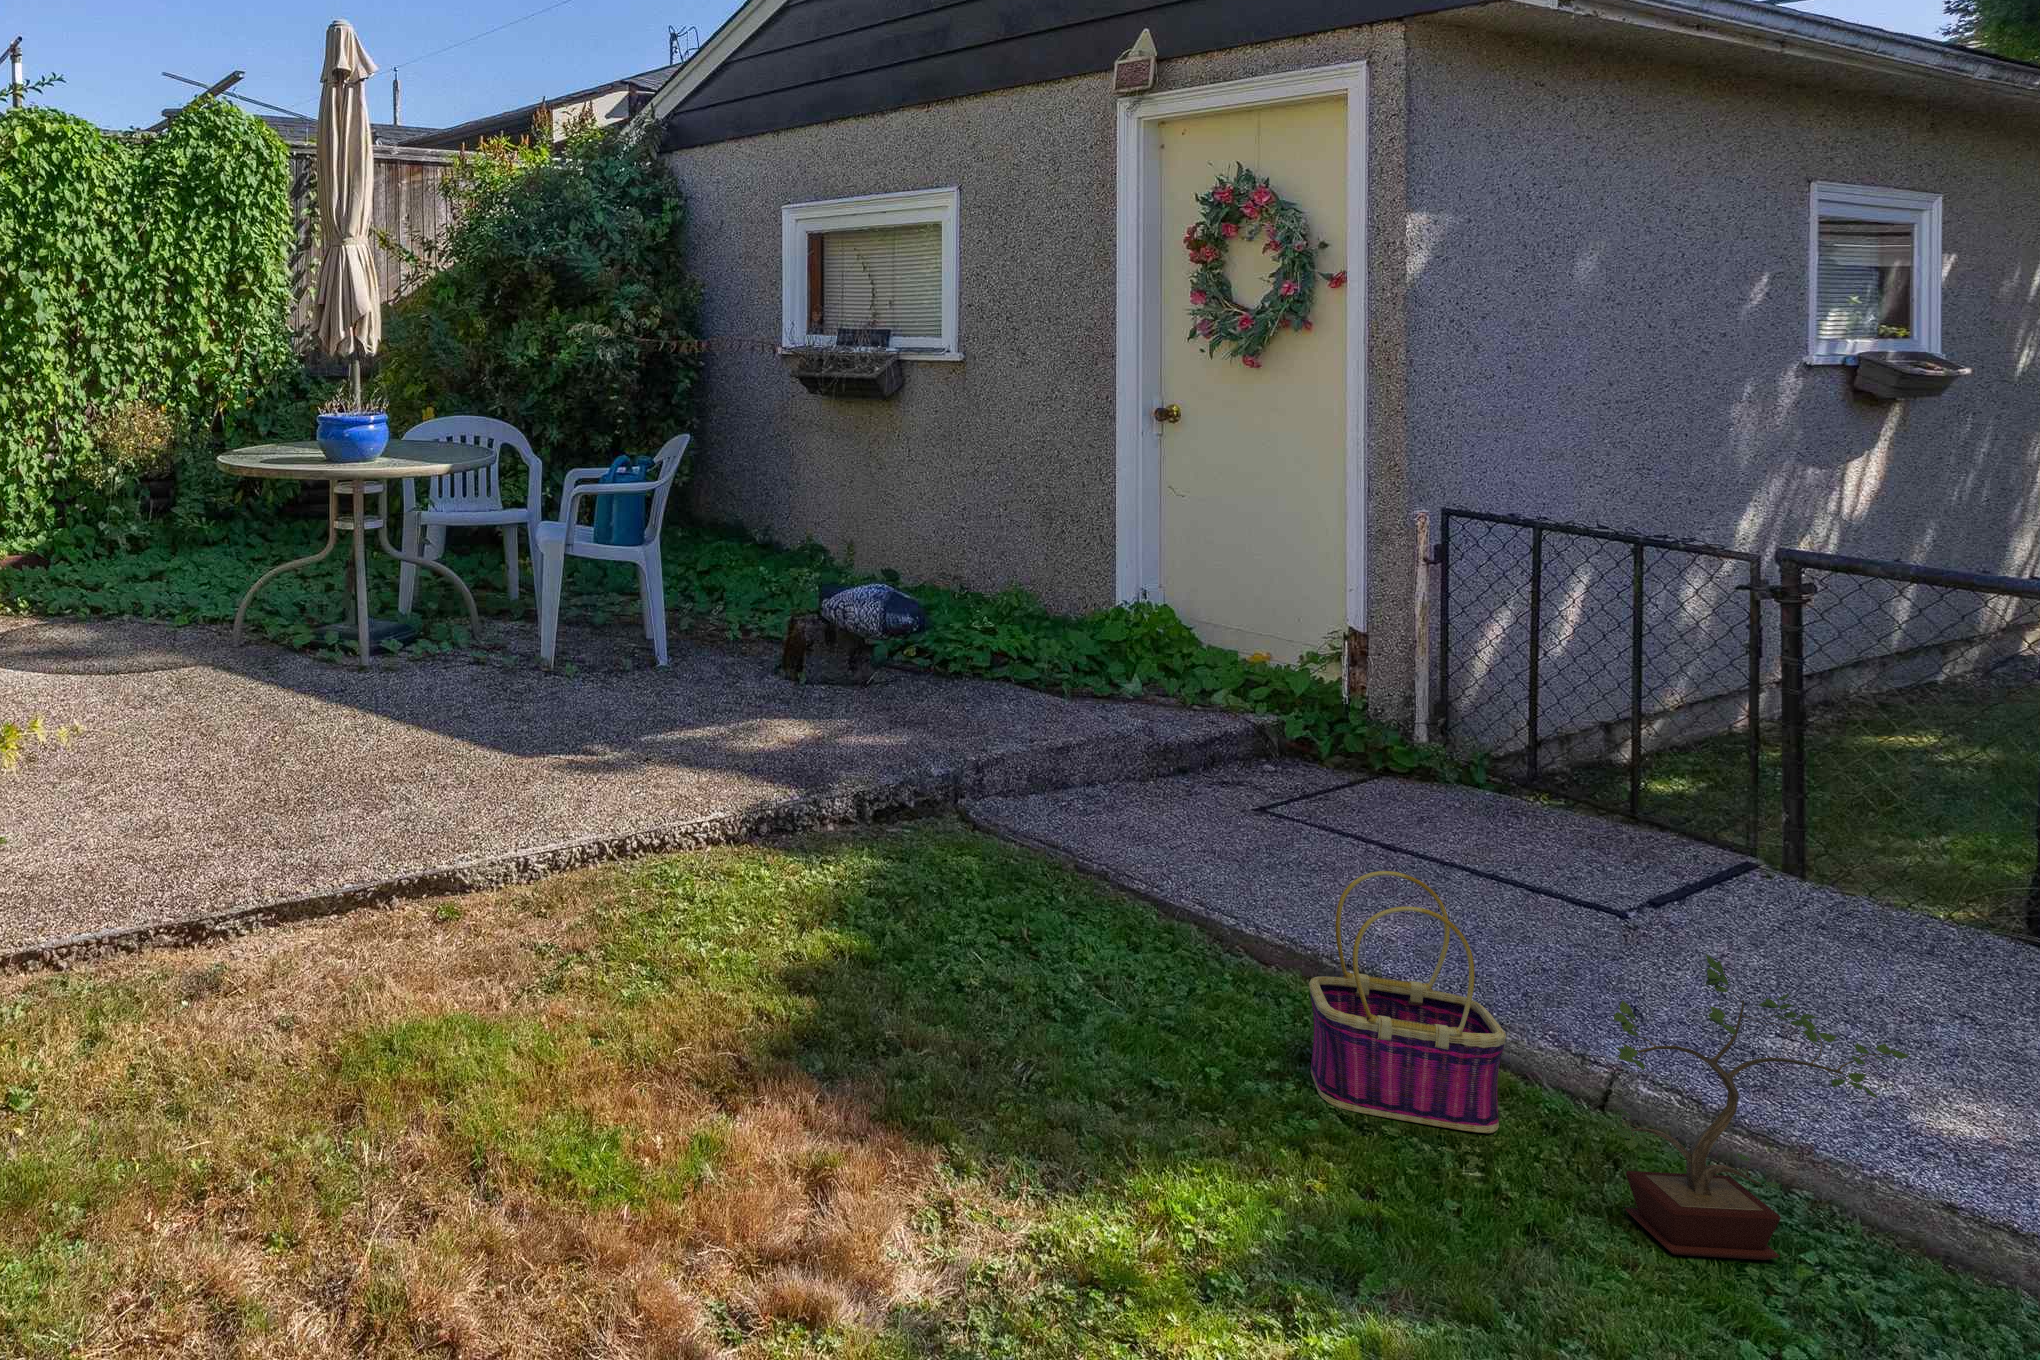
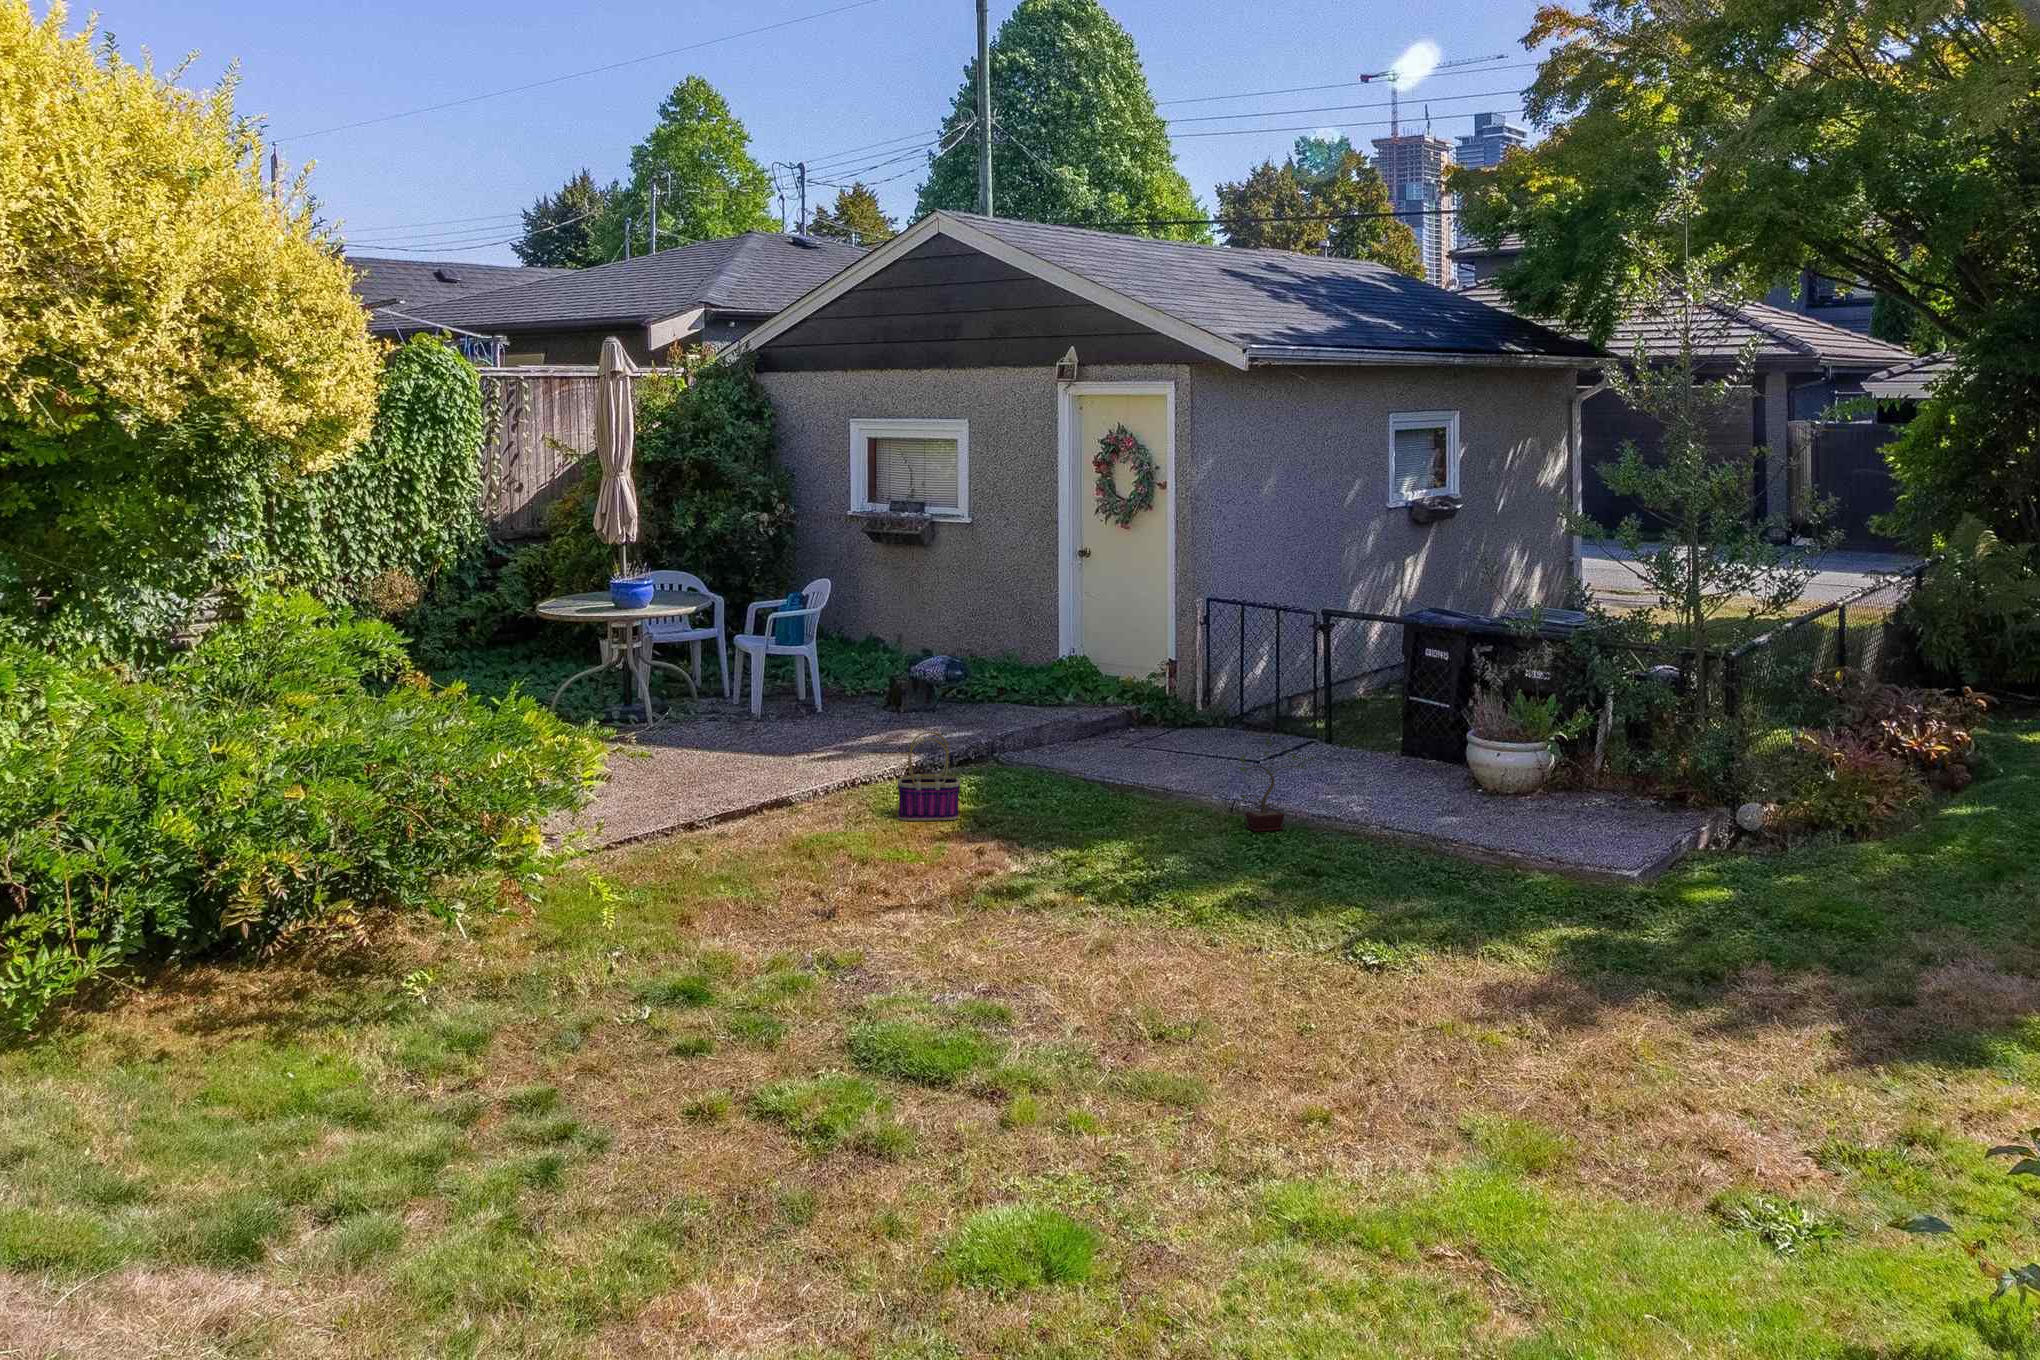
basket: present [1309,871,1506,1133] -> present [898,732,961,821]

